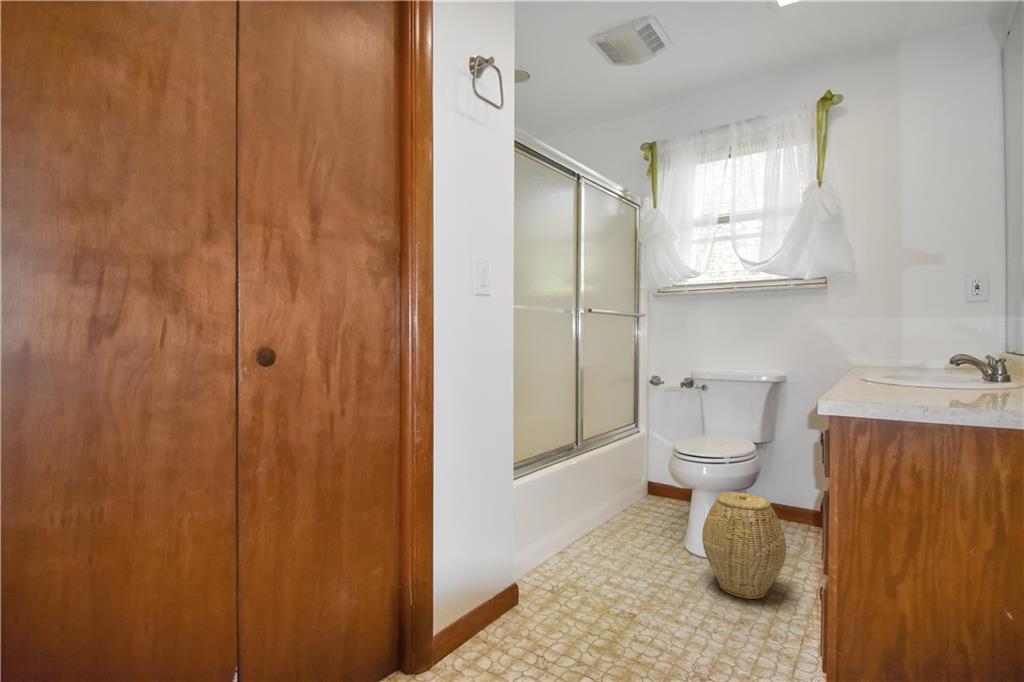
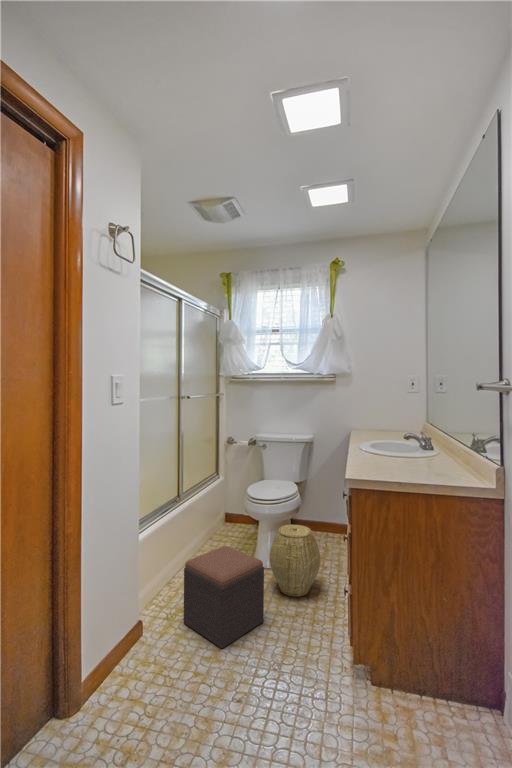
footstool: none [572,507,687,641] -> present [184,546,264,648]

